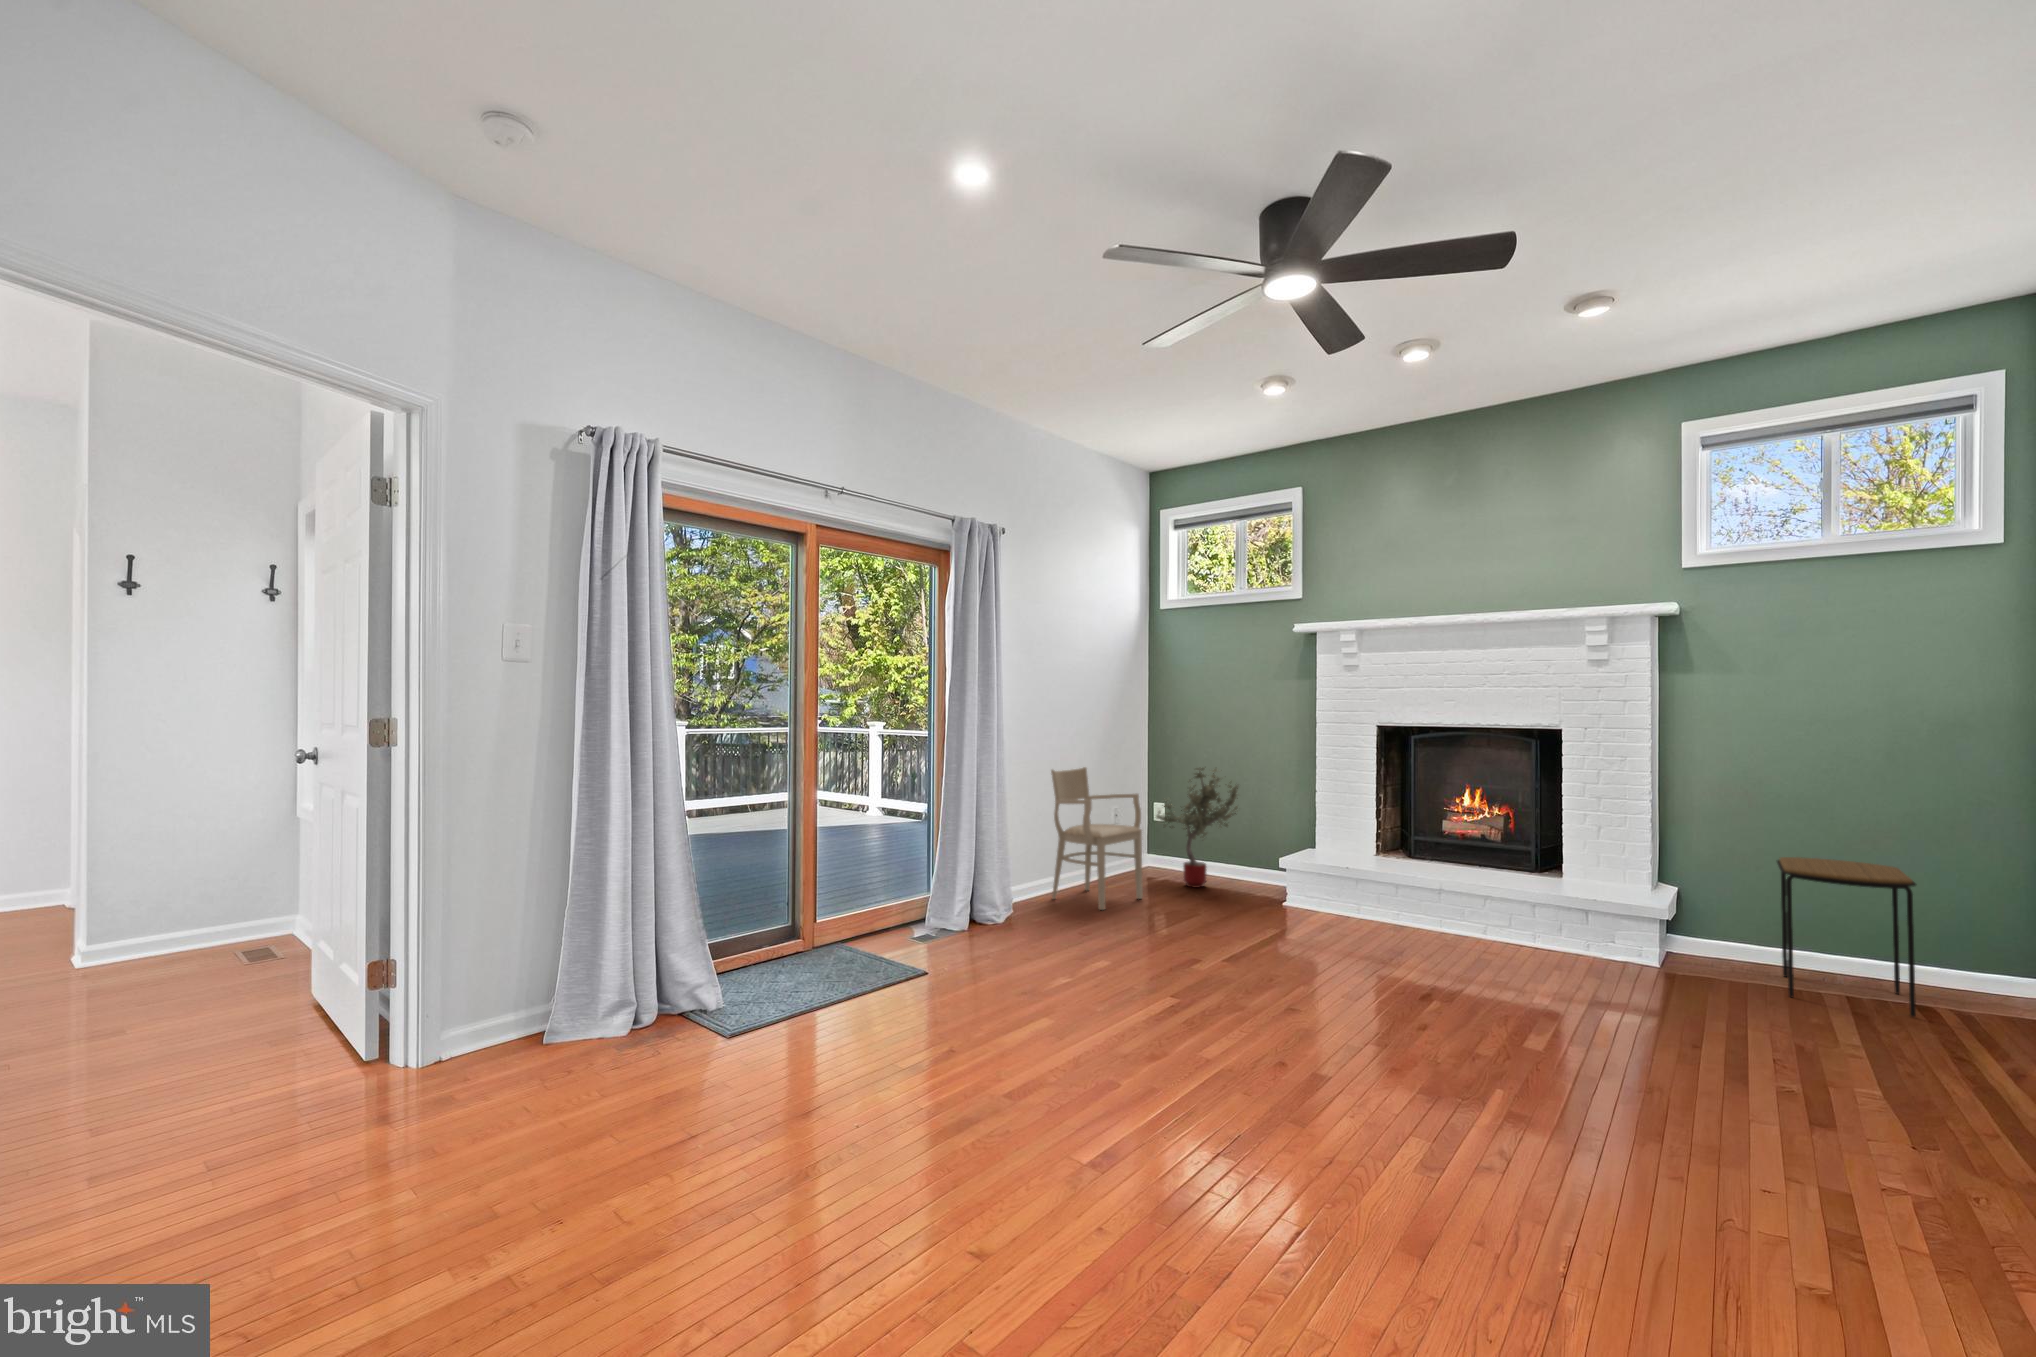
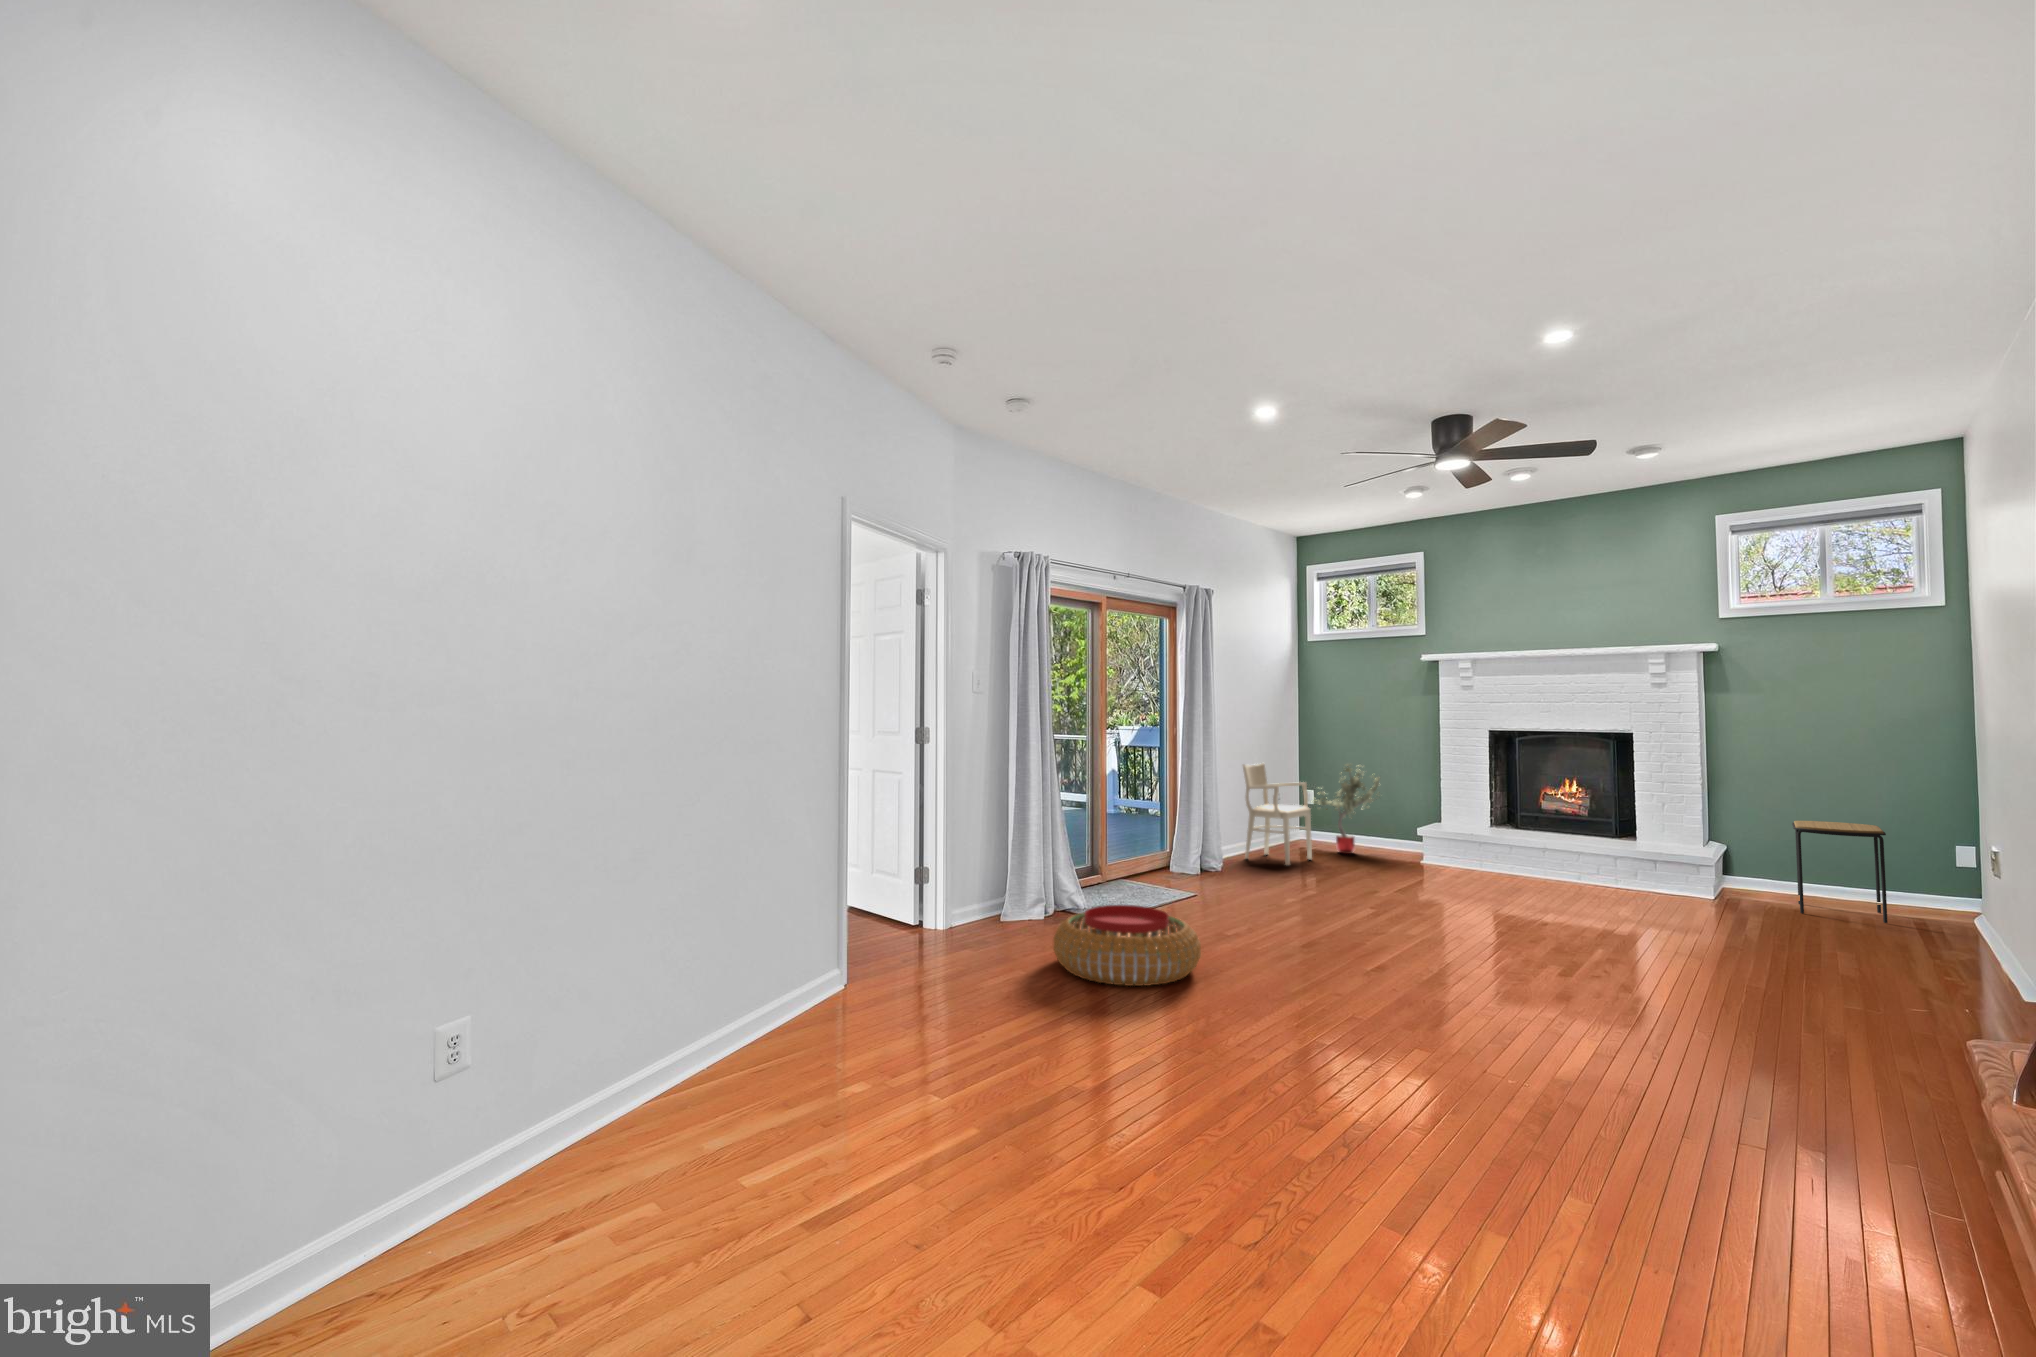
pouf: none [456,1048,760,1248] -> present [1053,905,1201,986]

